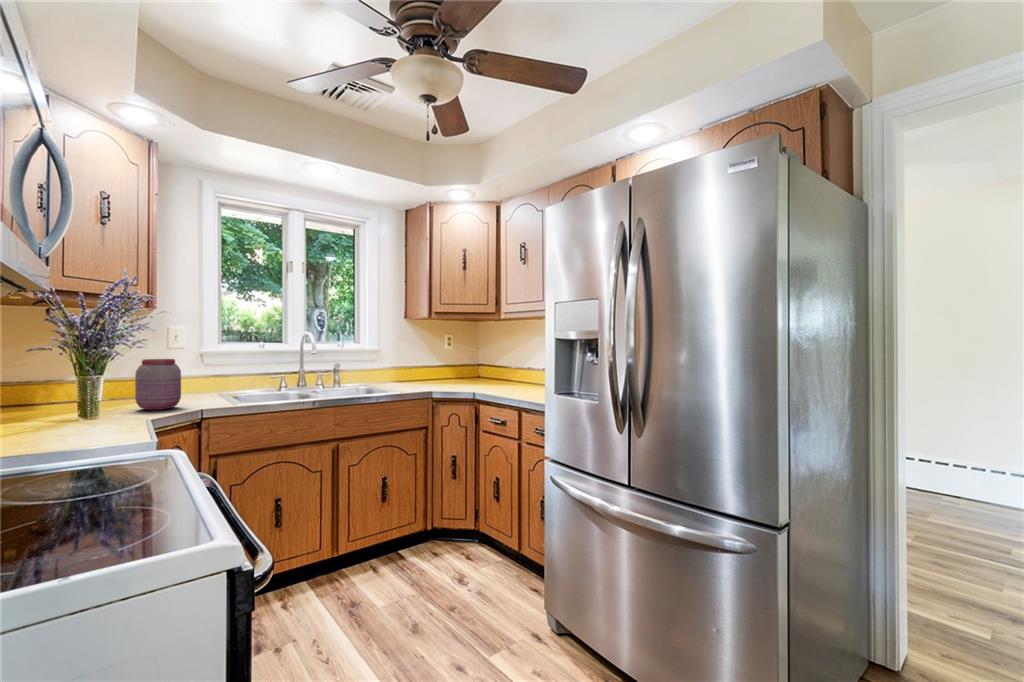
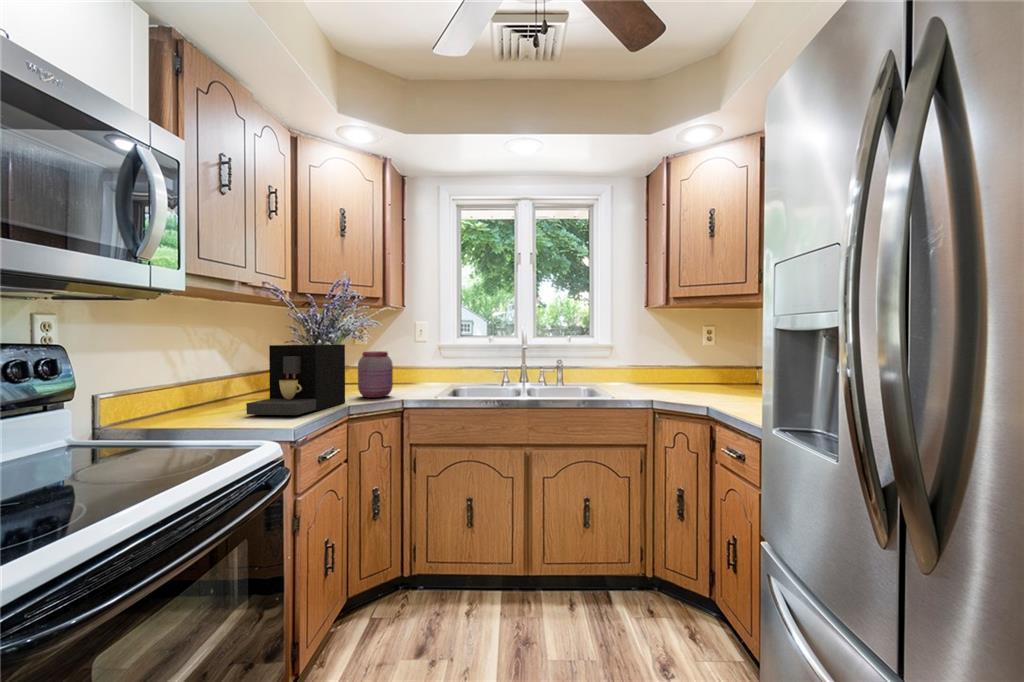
coffee maker: none [45,351,138,435] -> present [246,345,345,415]

